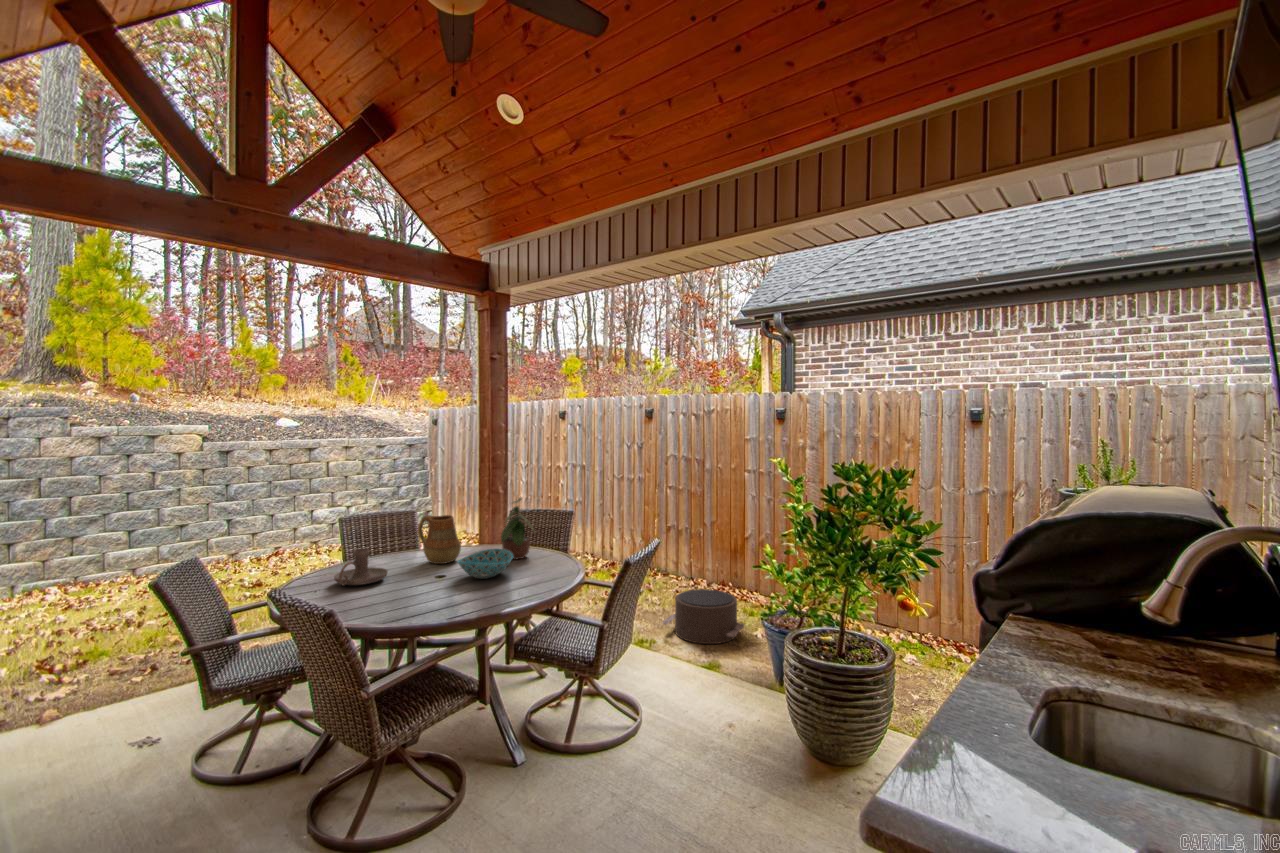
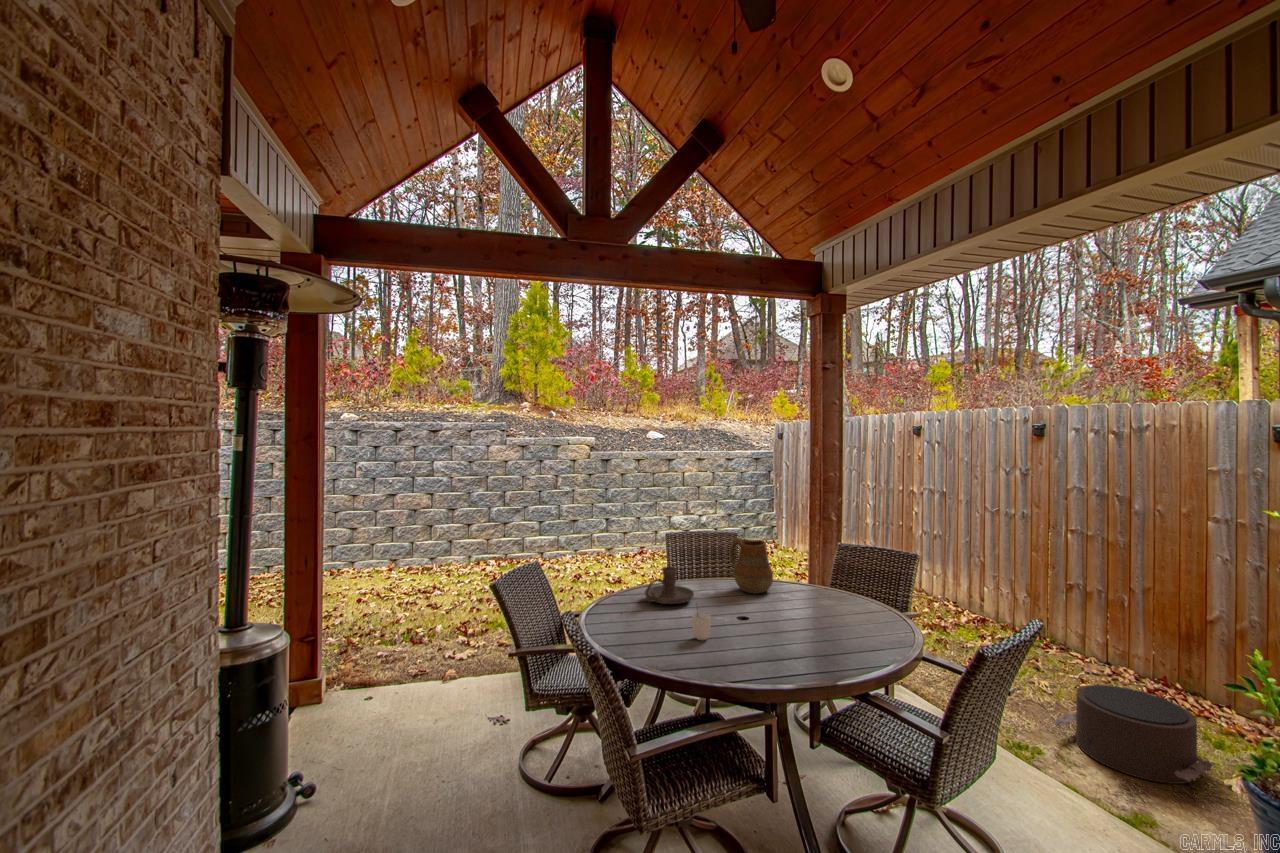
potted plant: present [501,498,534,560] -> none [812,524,864,603]
bowl: present [458,549,513,579] -> none [761,586,826,622]
cup: none [400,574,418,606] -> present [692,609,711,640]

